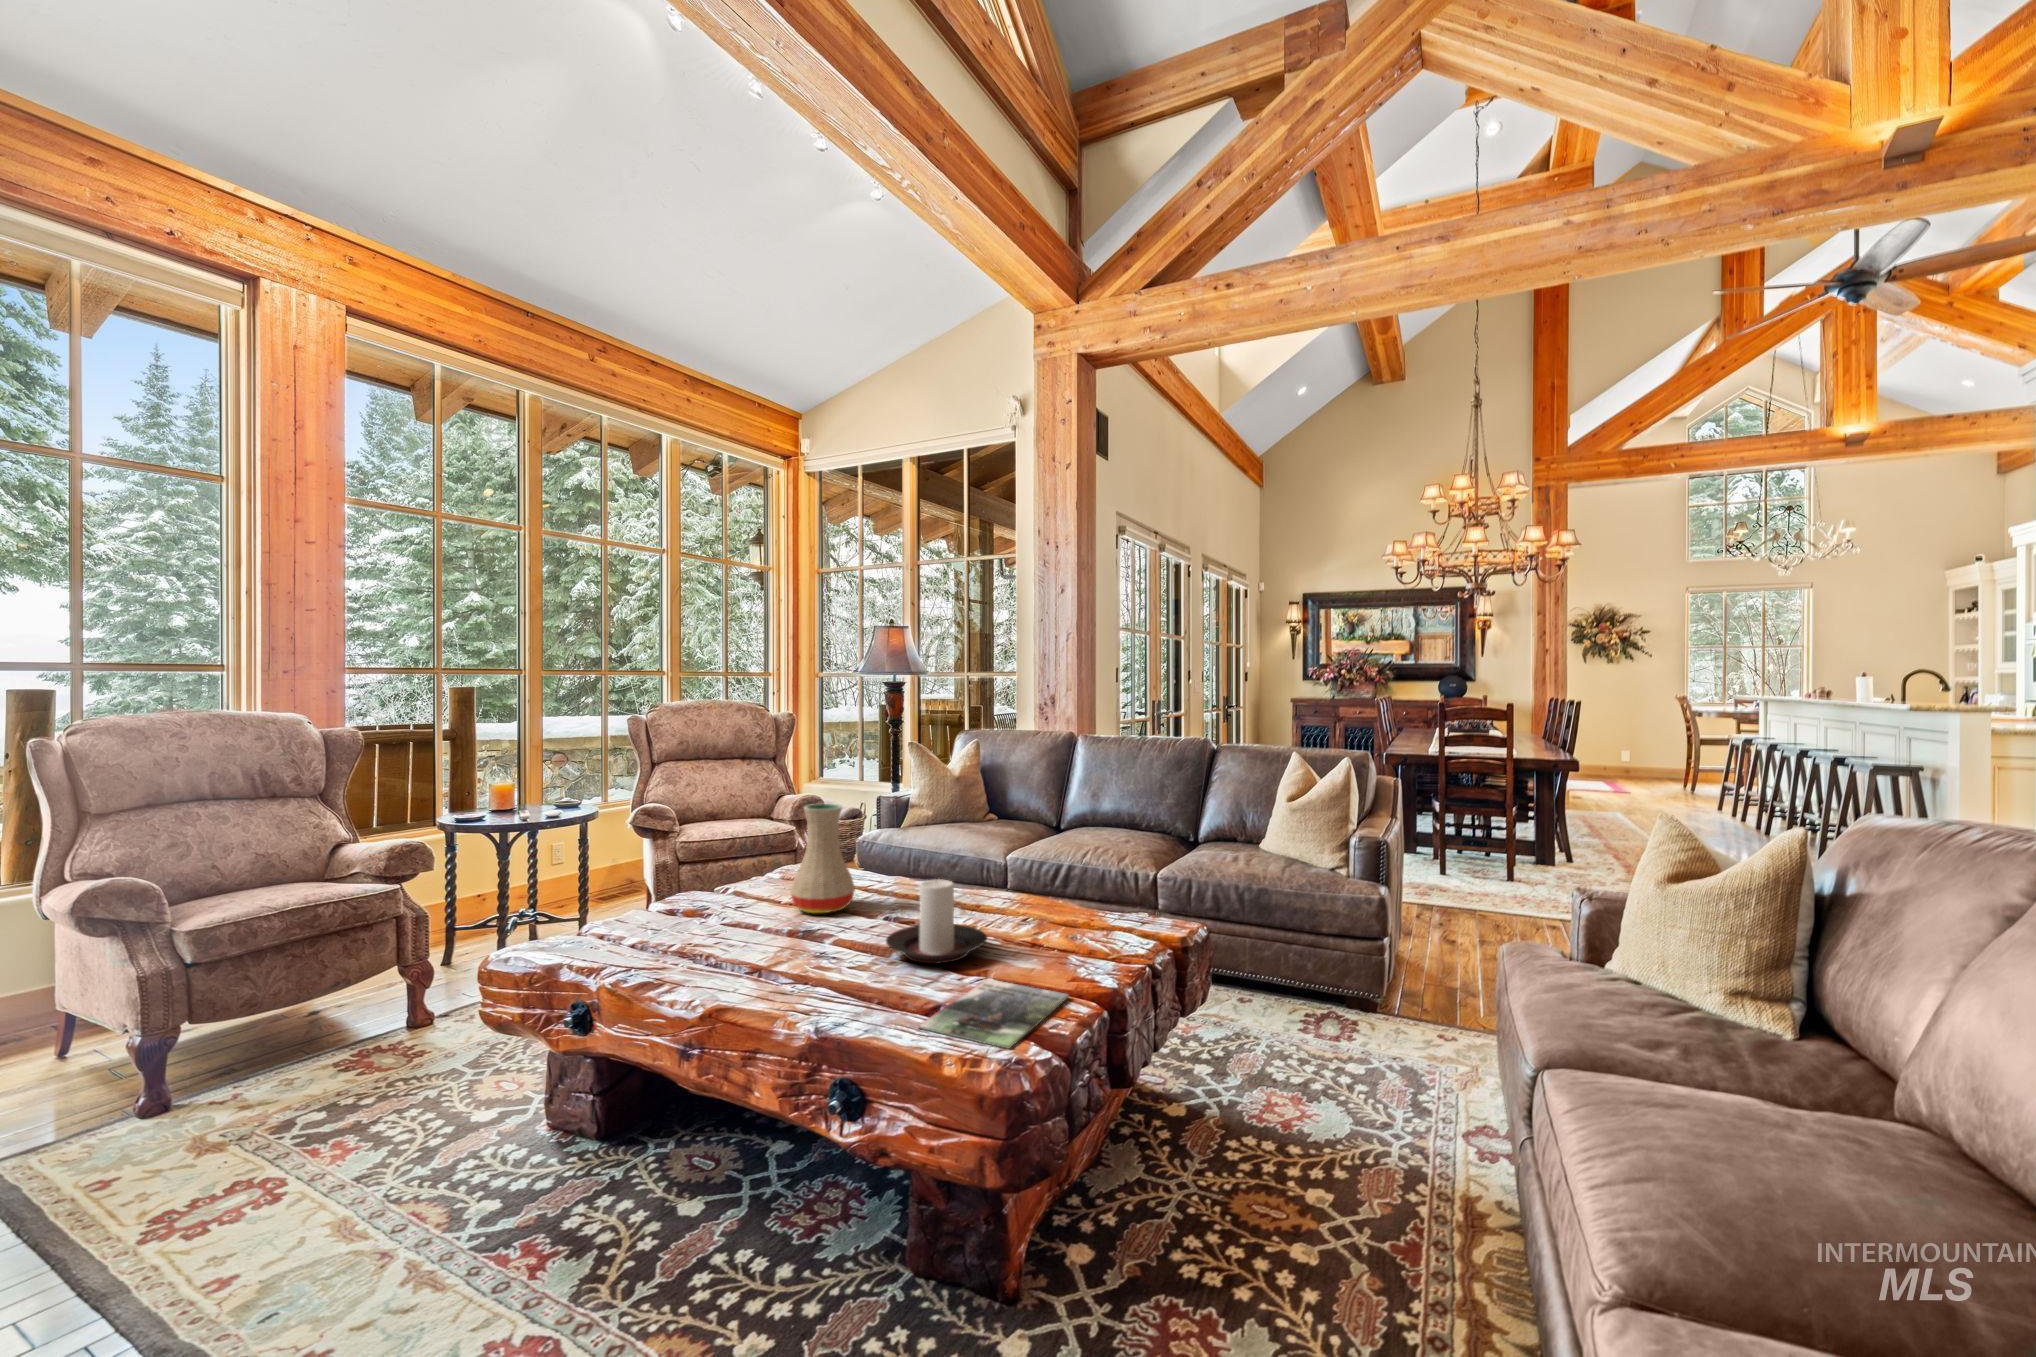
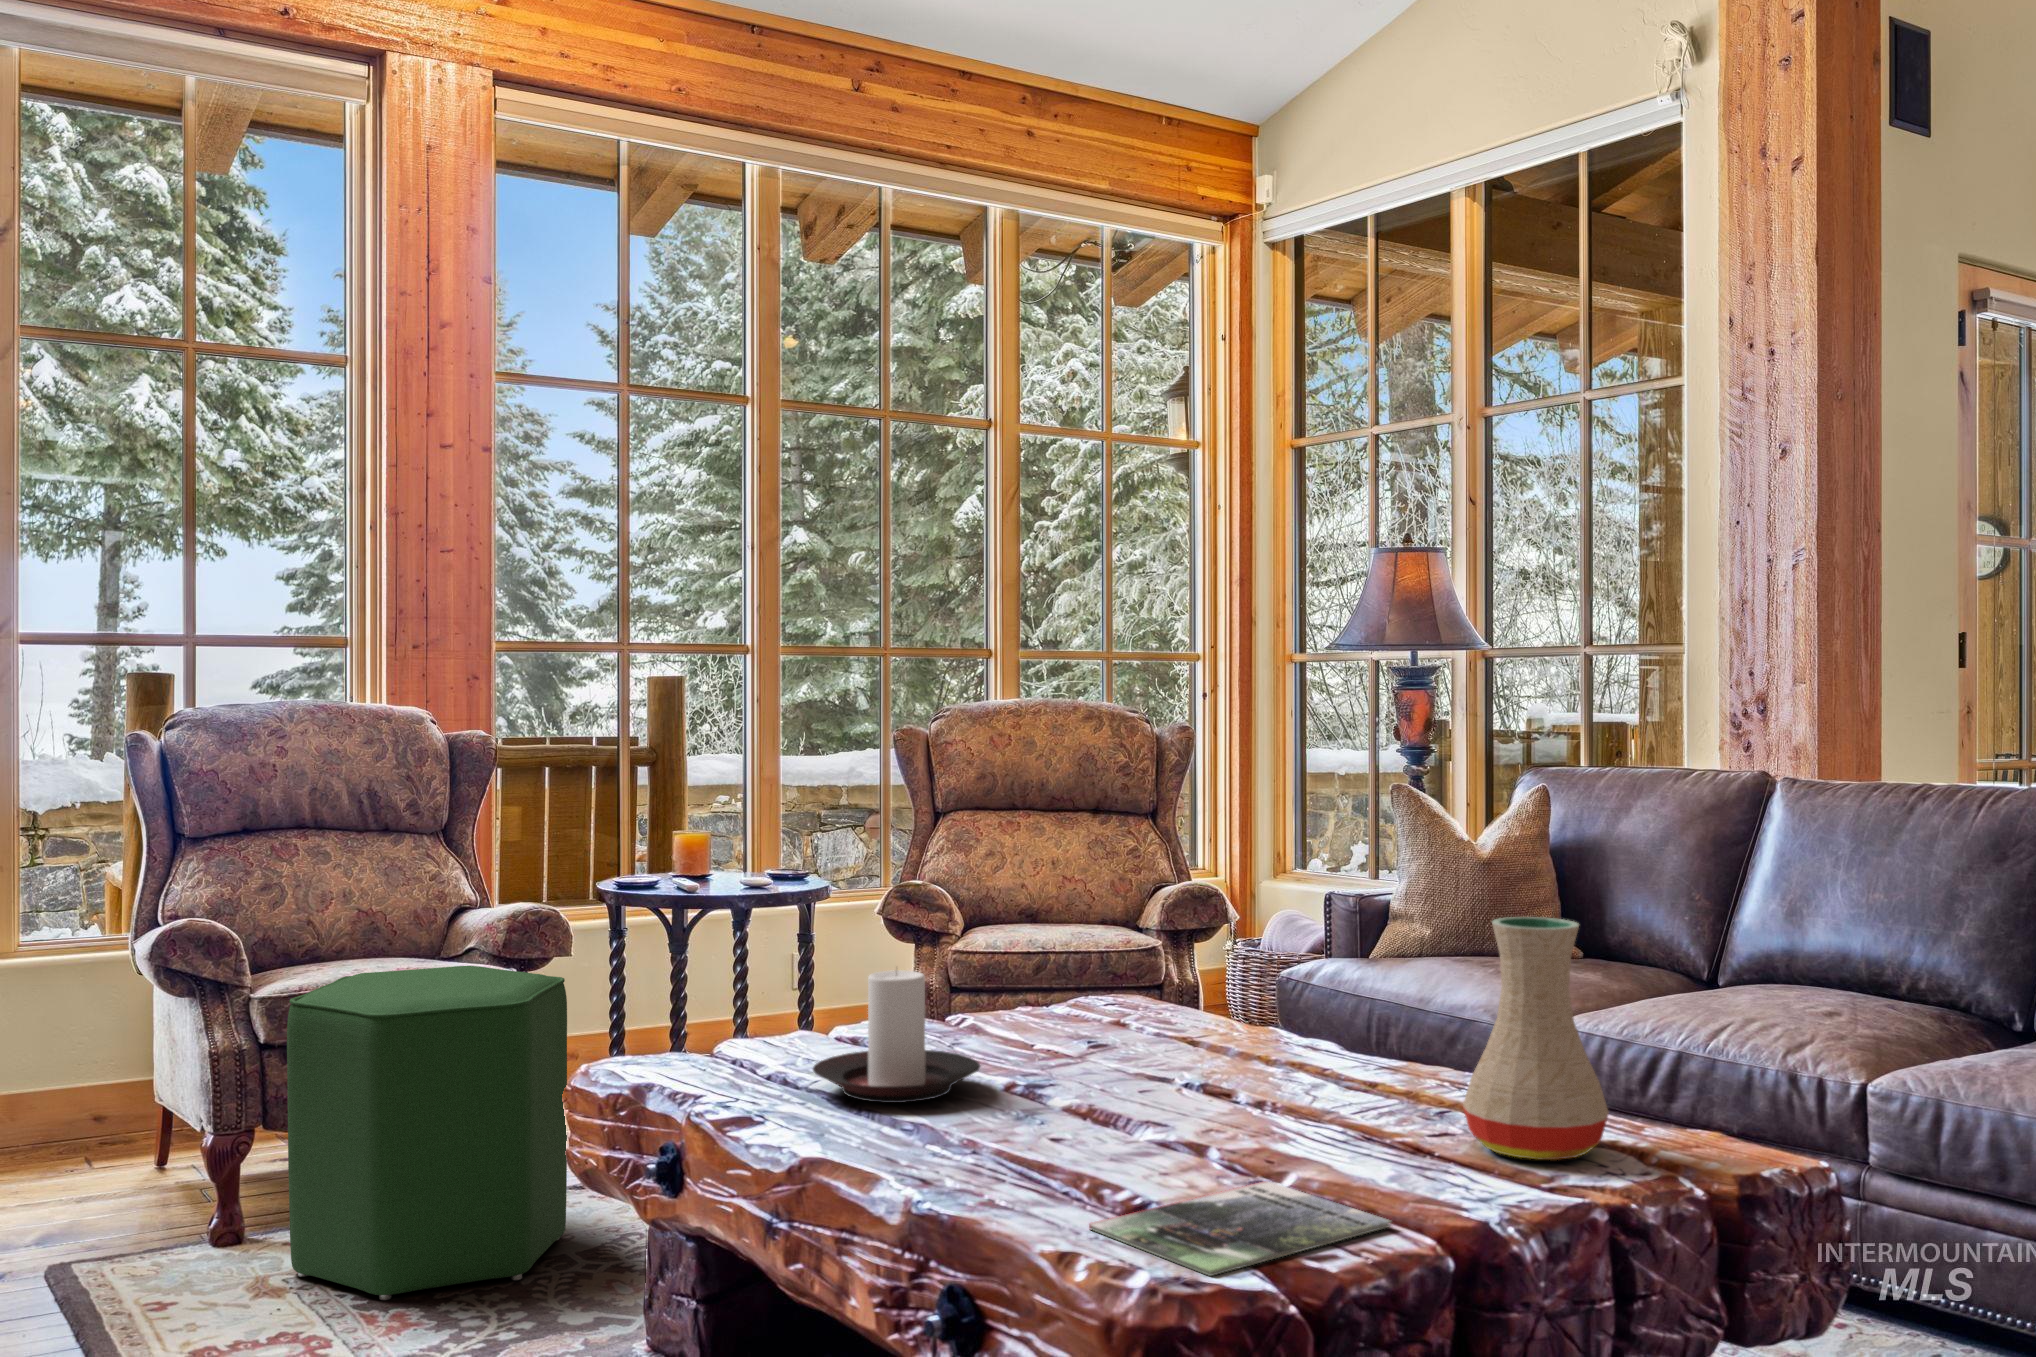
vase: present [791,804,855,913] -> present [1463,917,1609,1160]
candle holder: present [886,879,987,964] -> present [813,970,980,1103]
ottoman: none [226,889,451,1134] -> present [287,966,567,1300]

